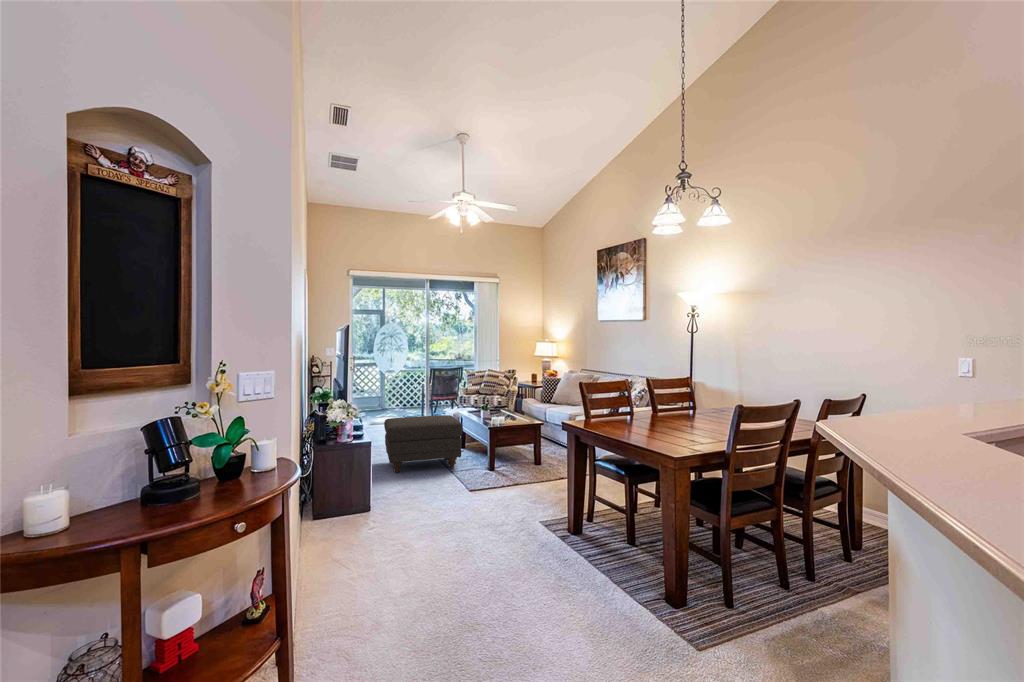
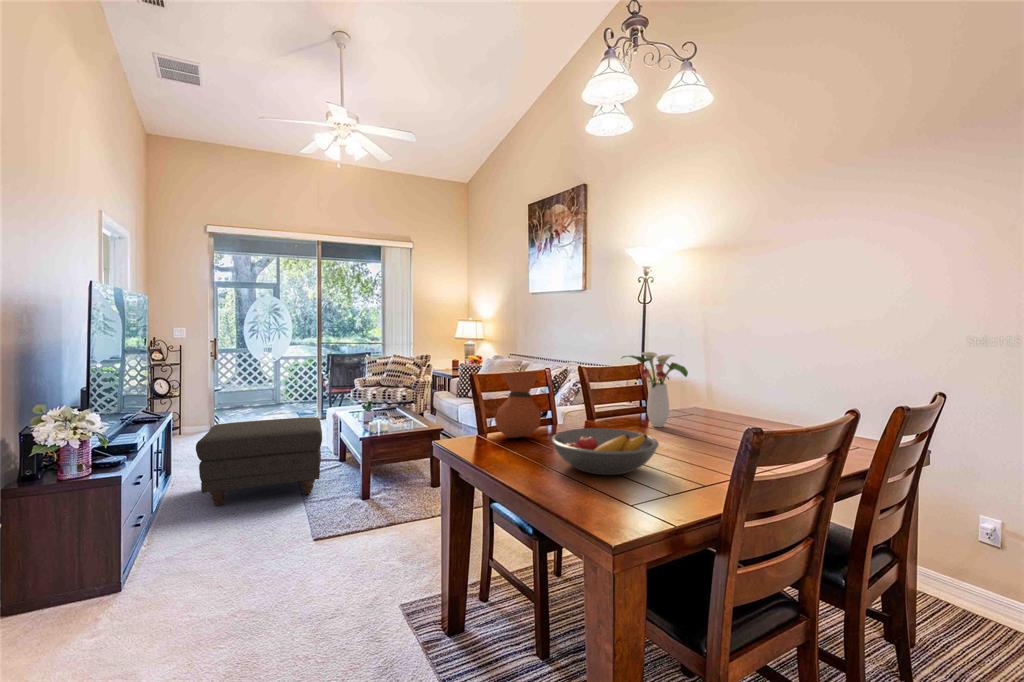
flower arrangement: none [675,372,716,419] -> present [622,352,688,427]
vase: none [602,384,629,422] -> present [495,372,541,438]
fruit bowl: none [639,415,696,437] -> present [551,428,659,475]

